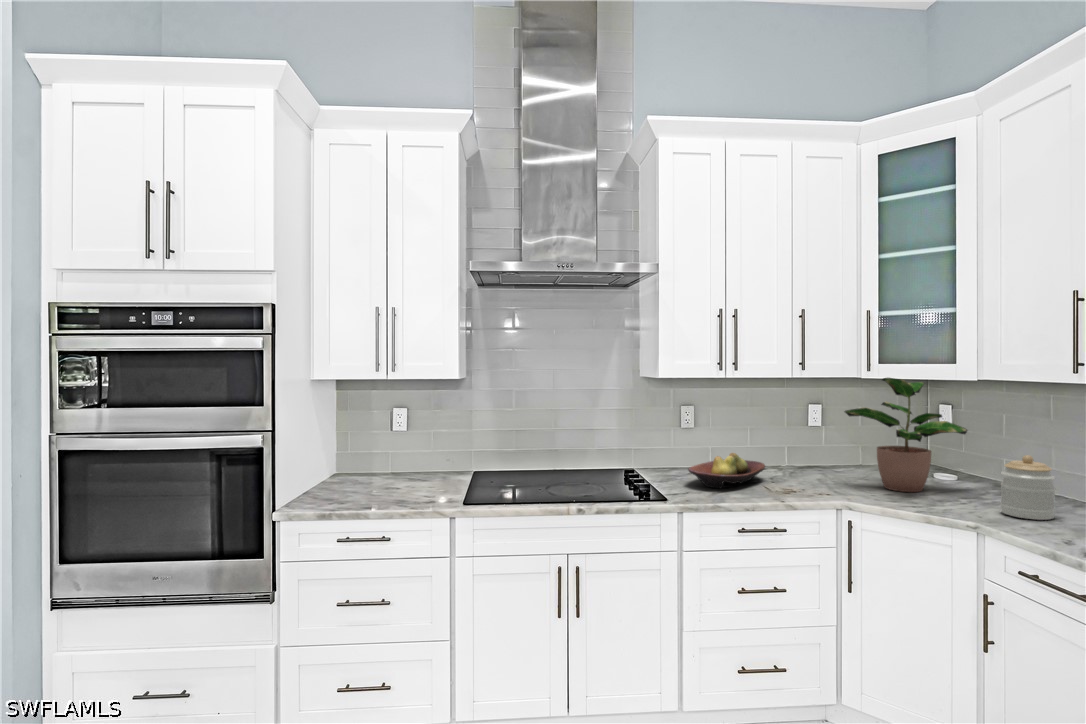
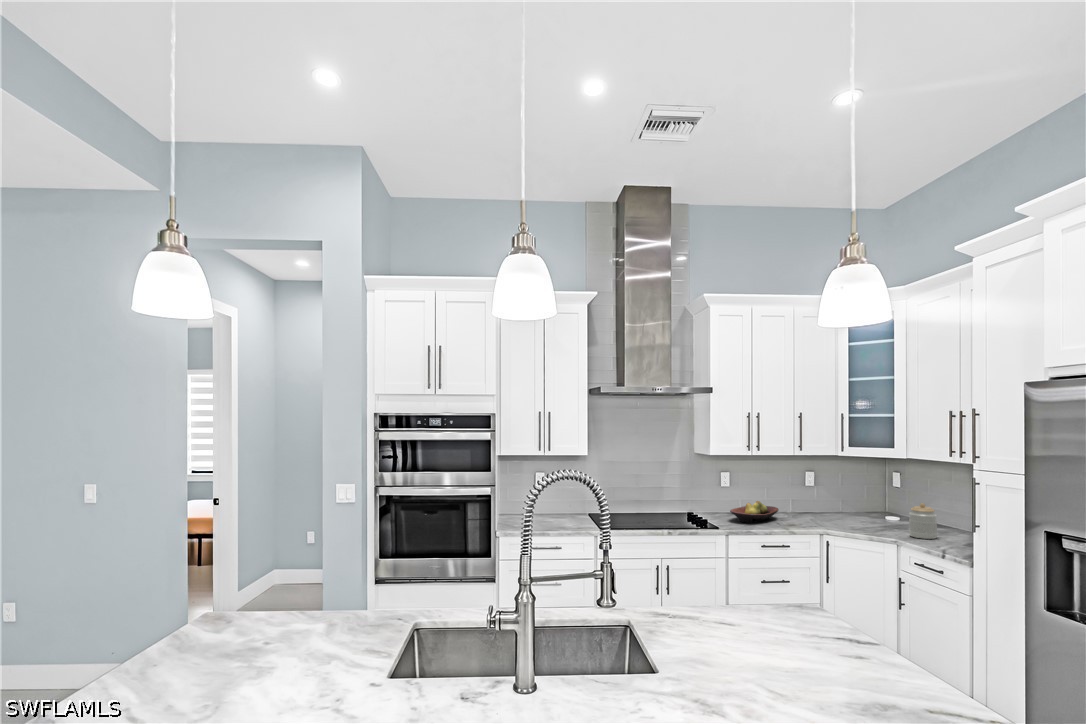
potted plant: present [845,378,967,492] -> none [826,456,900,526]

